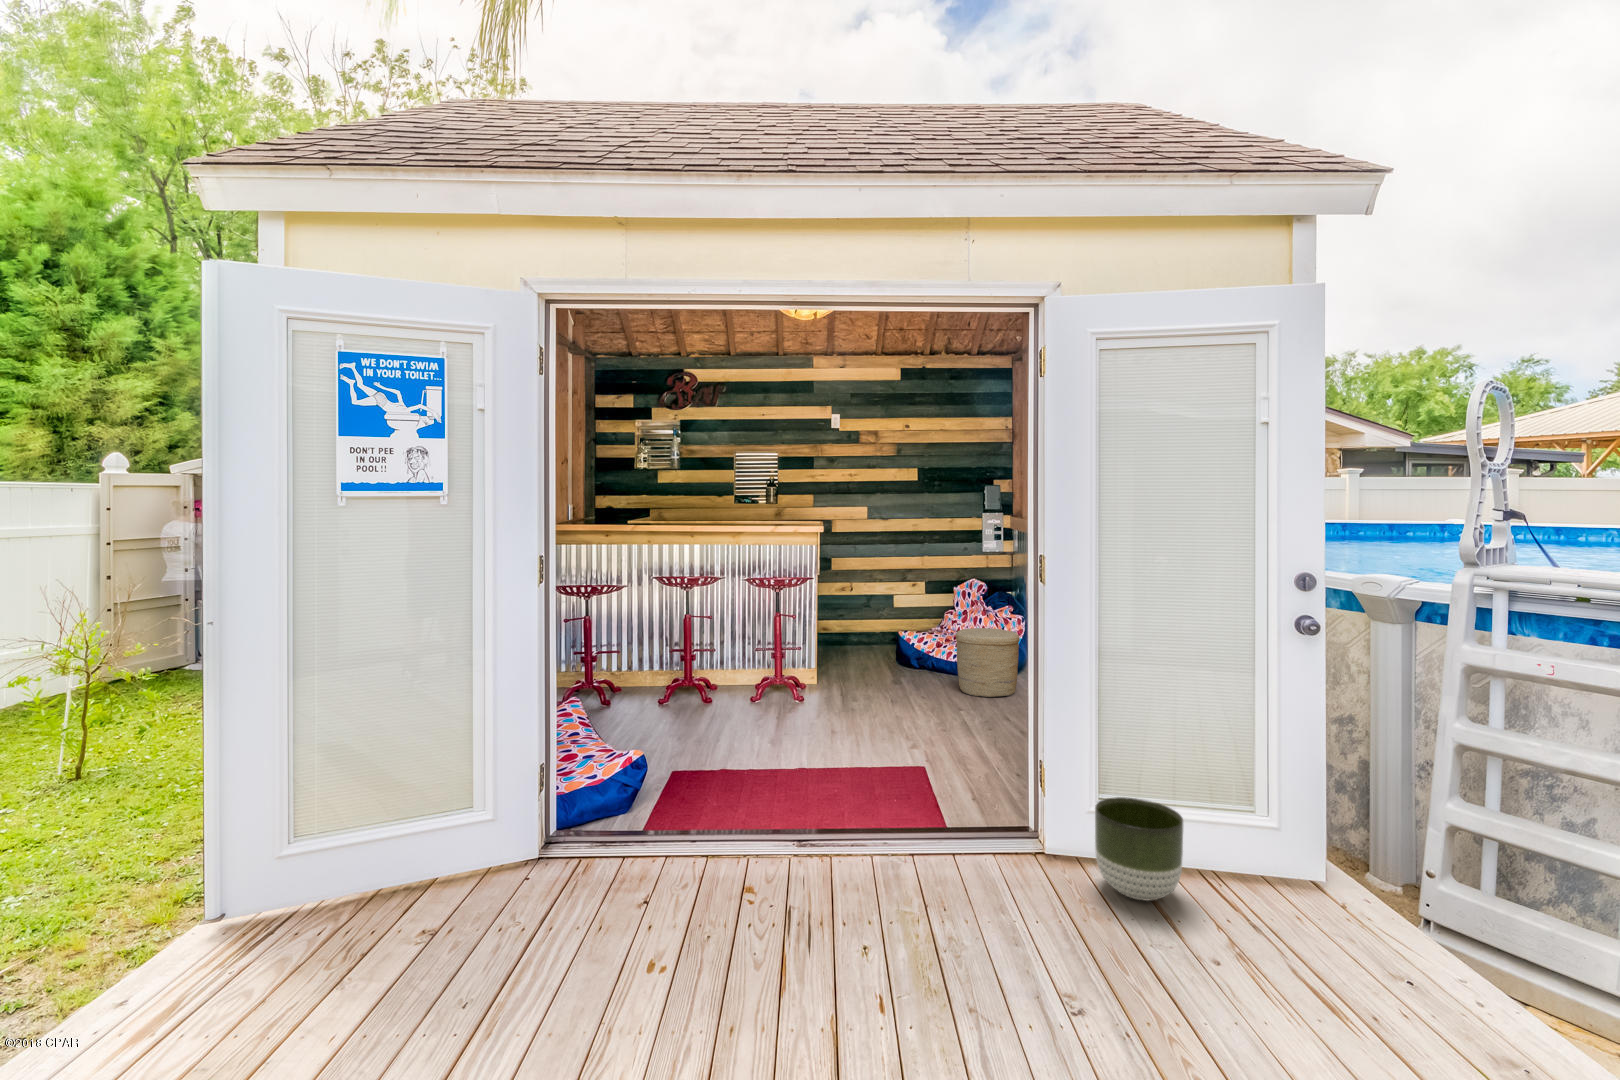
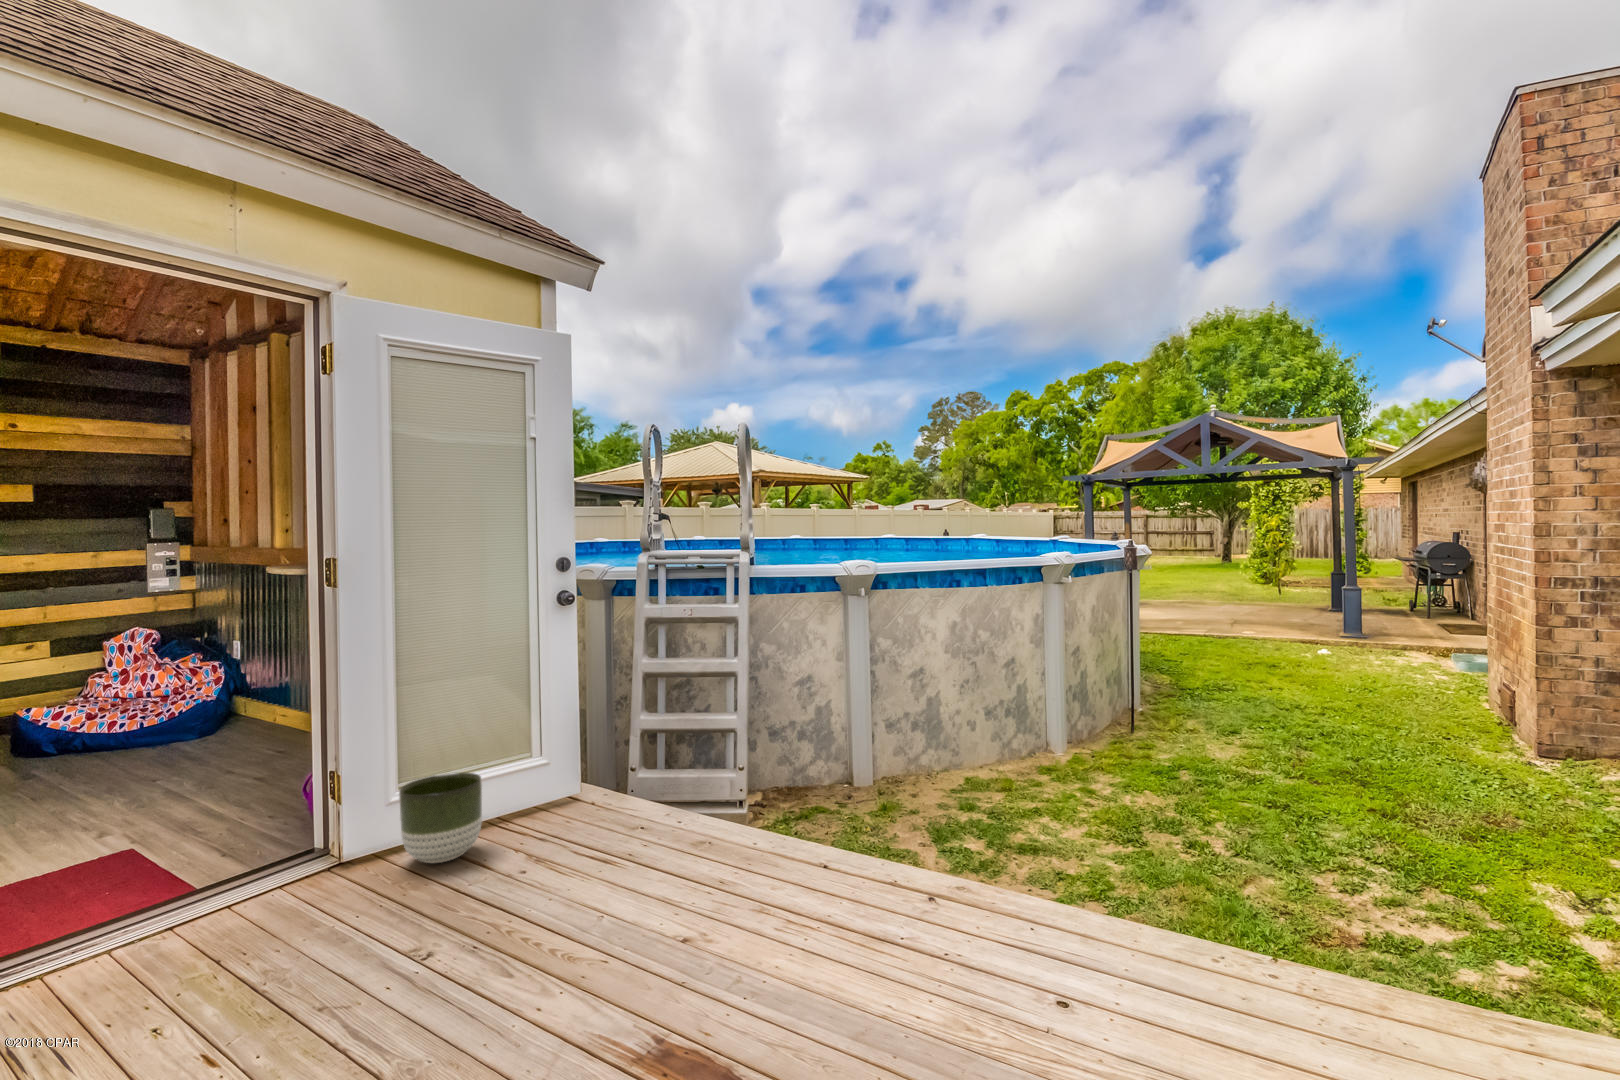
woven basket: present [956,628,1020,697] -> none [128,679,231,768]

